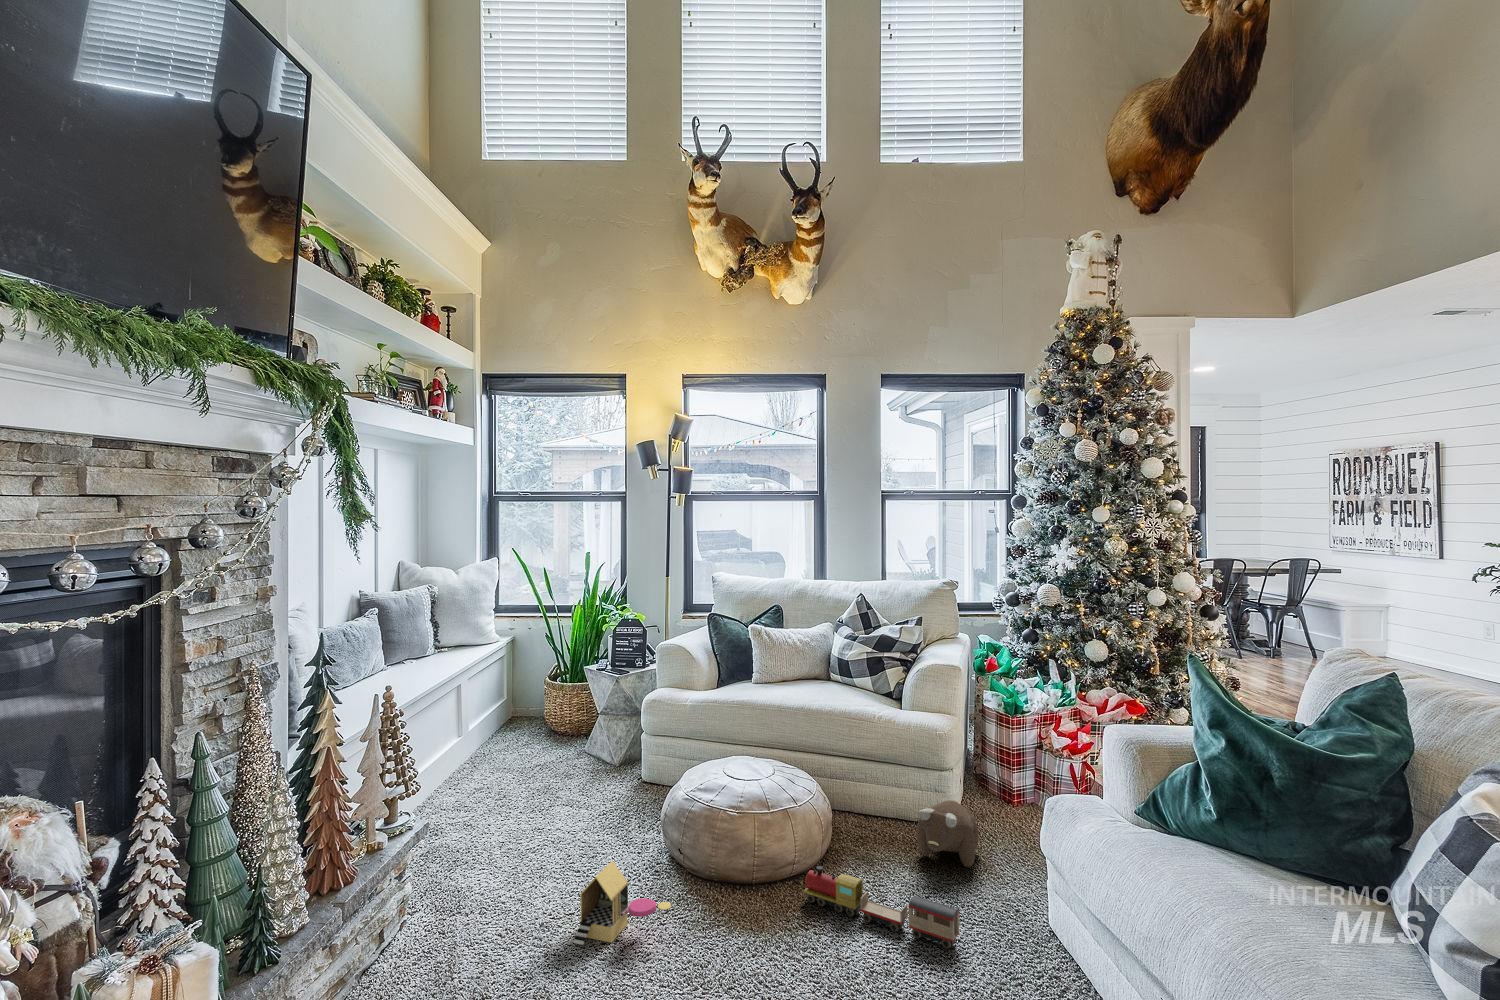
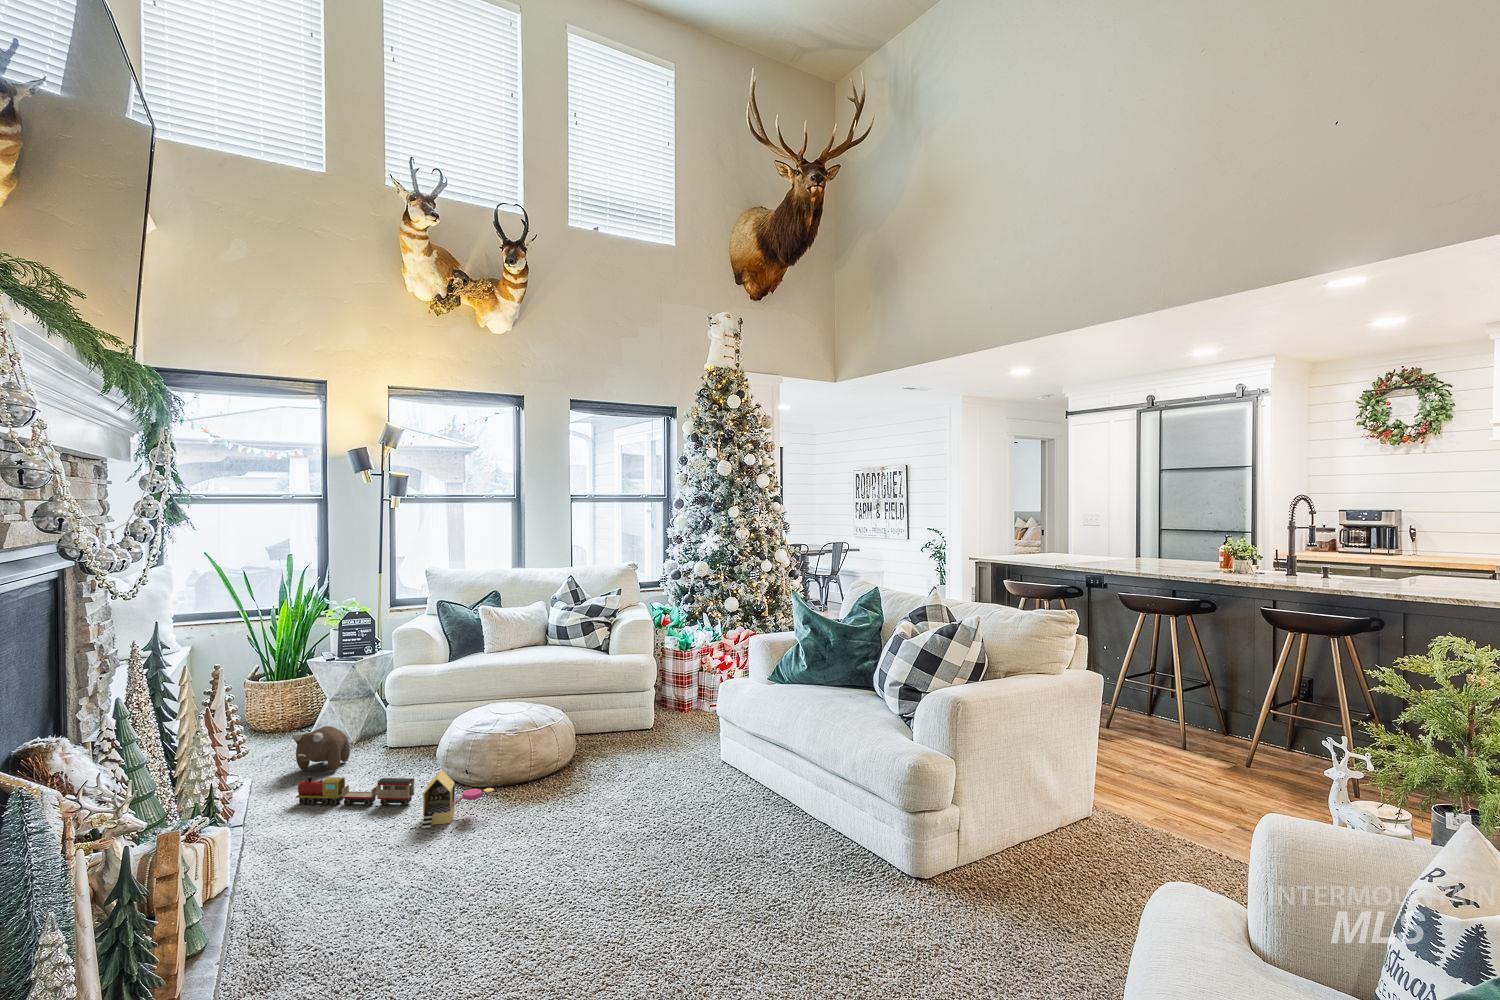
plush toy: present [917,800,979,867] -> present [292,726,350,771]
toy train: present [803,866,959,949] -> present [296,776,414,806]

